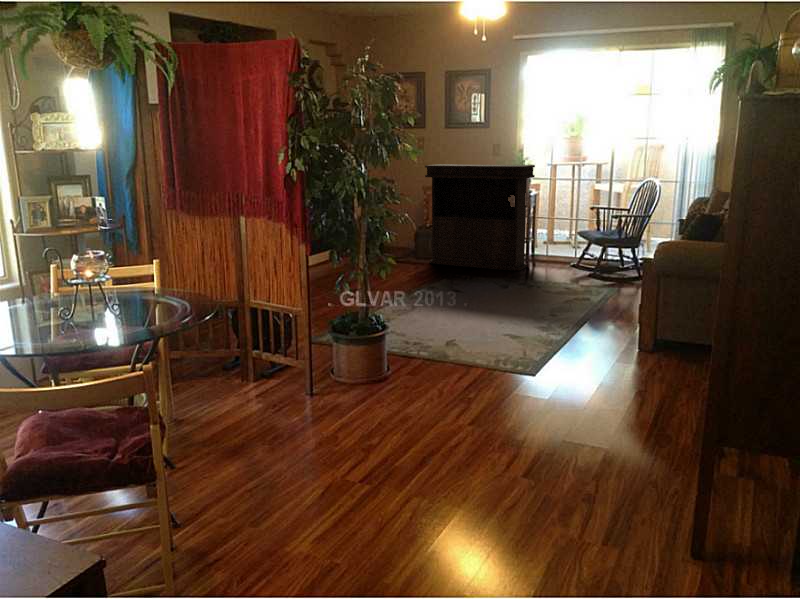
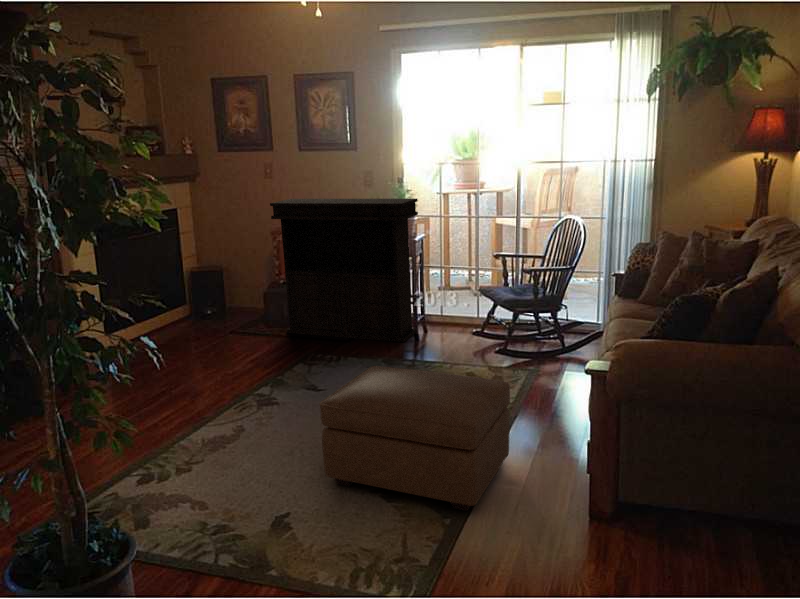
ottoman: none [472,261,596,342] -> present [319,366,510,511]

